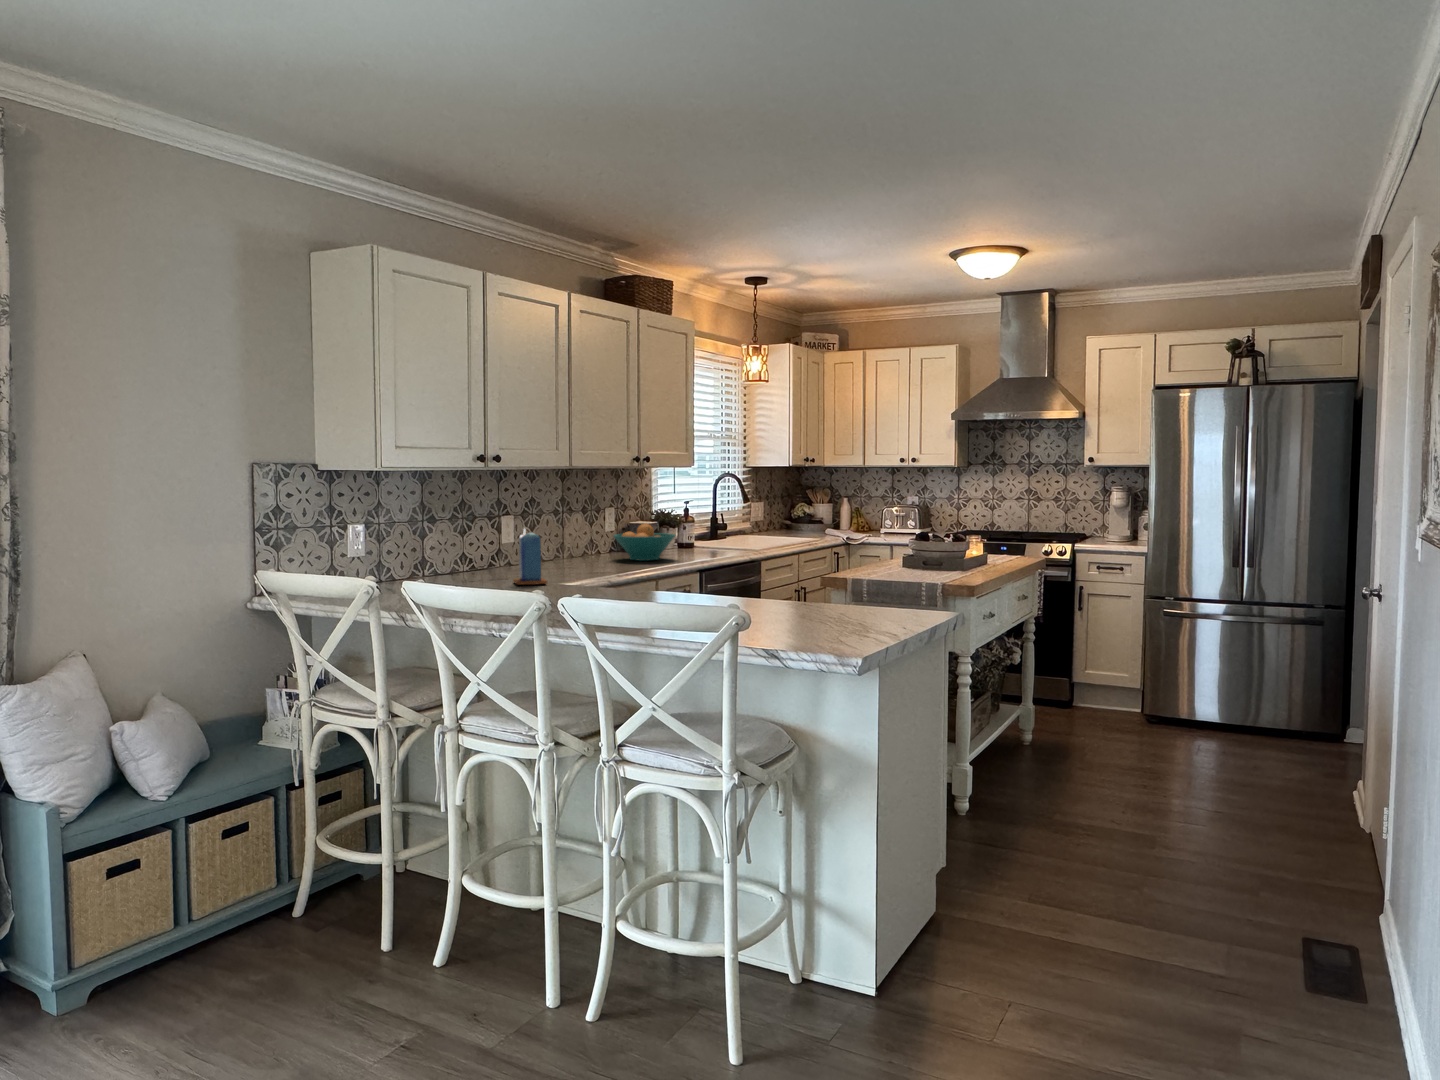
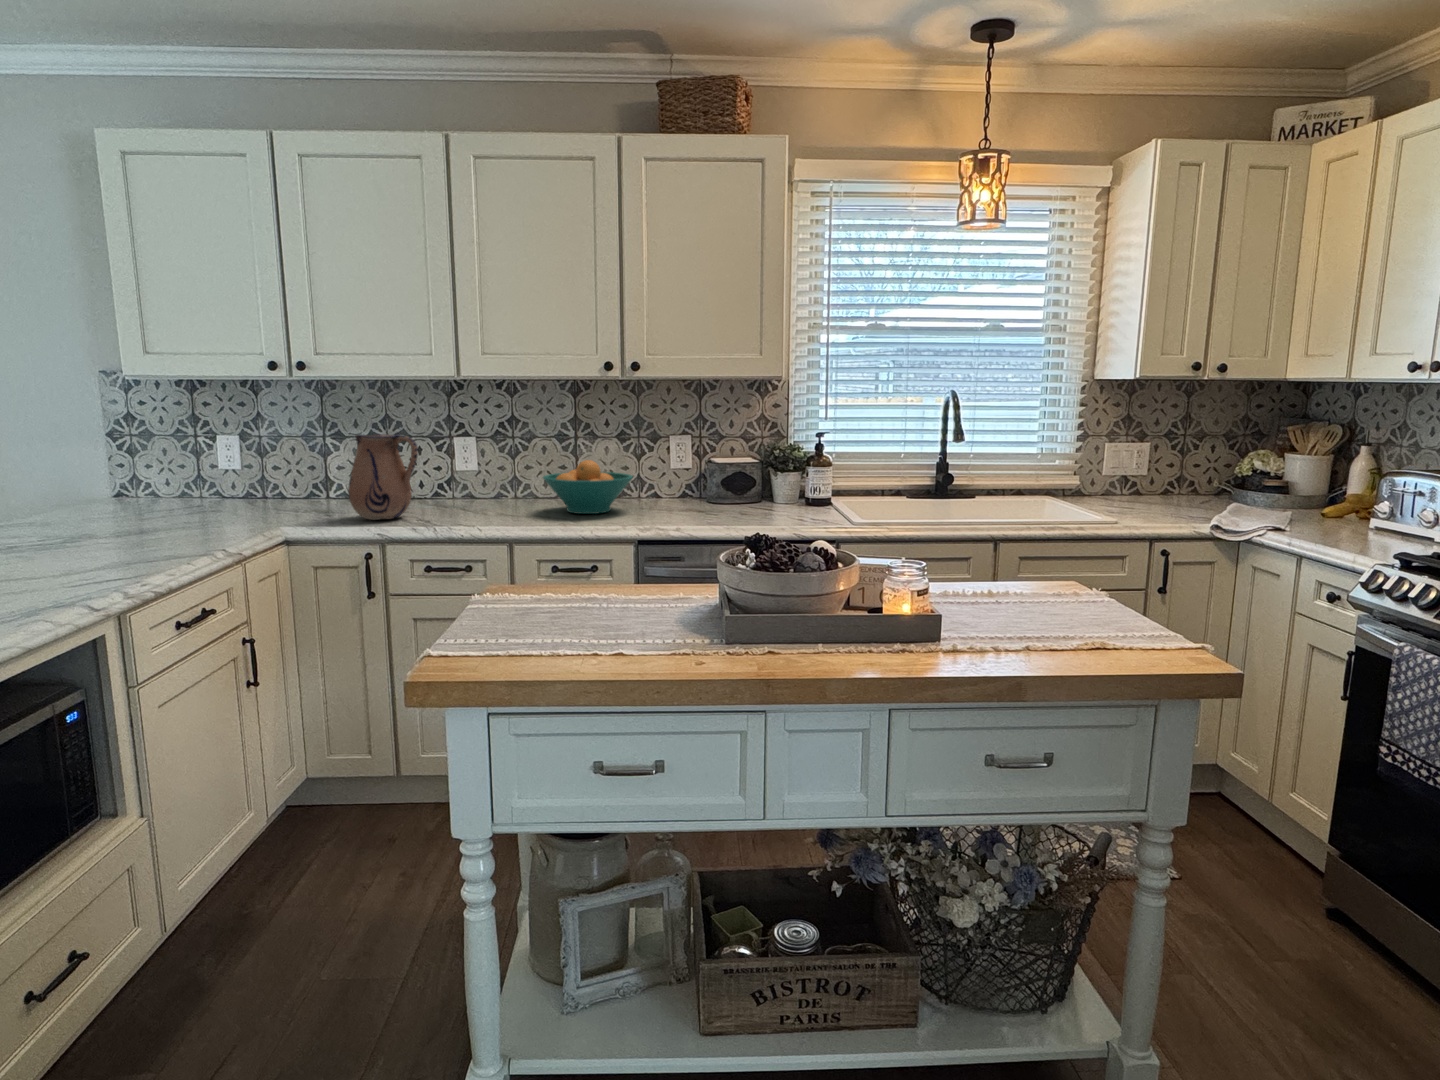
ceramic pitcher: none [557,511,604,575] -> present [348,434,418,520]
candle: present [513,529,547,585] -> none [239,452,293,523]

